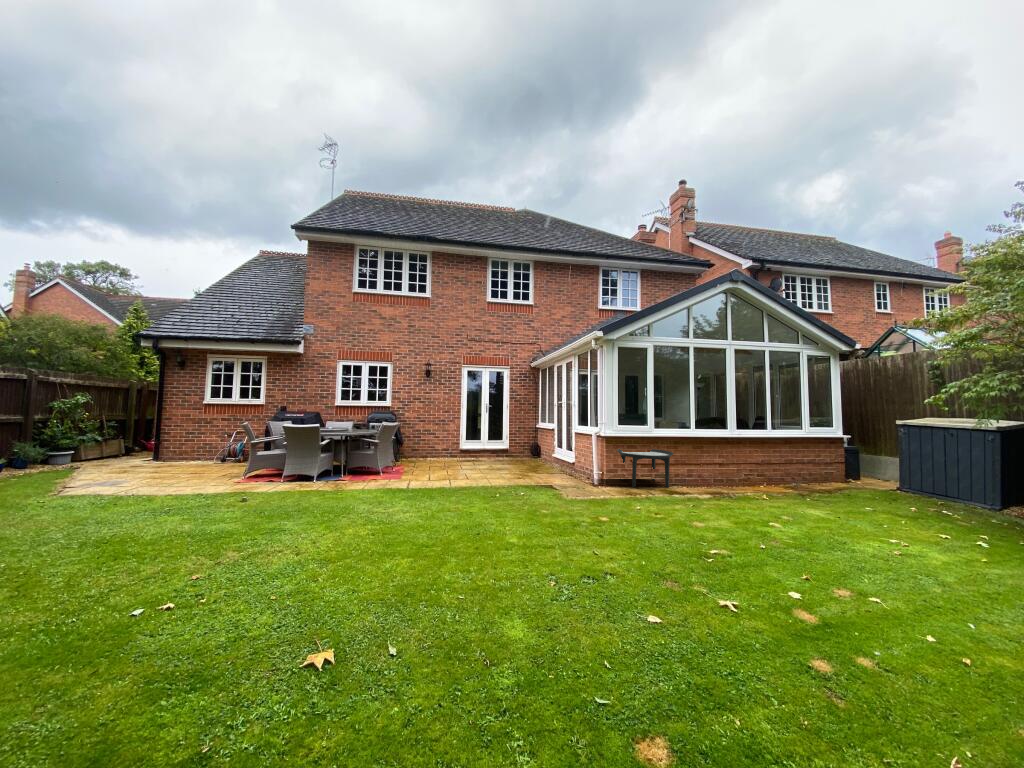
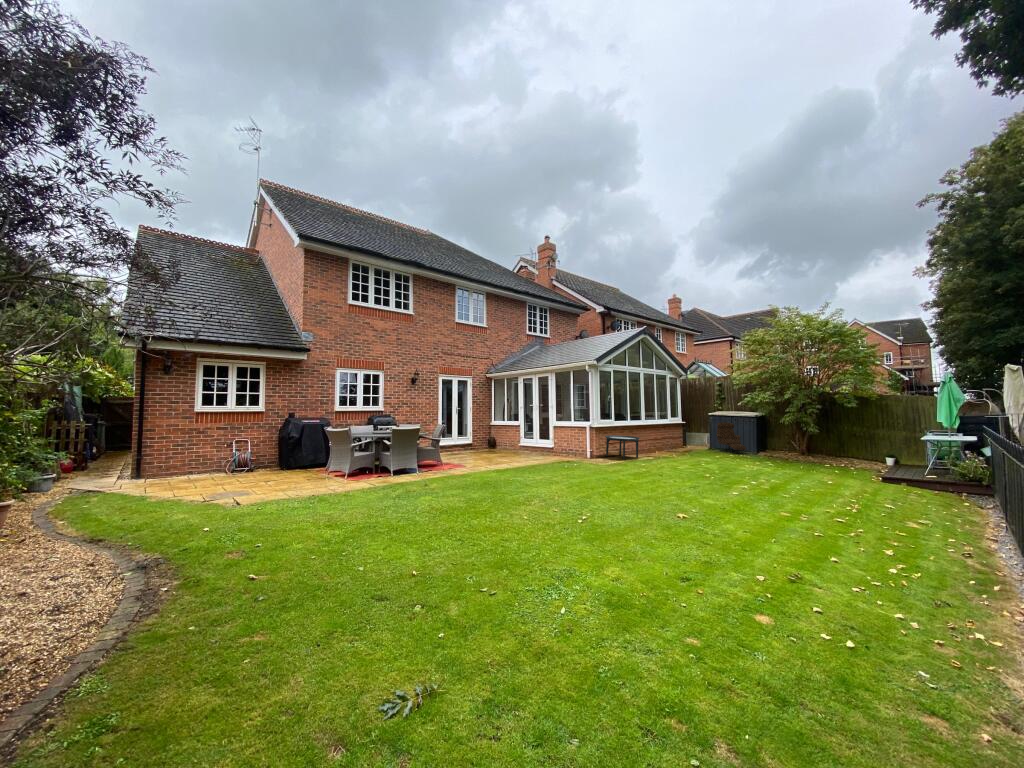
lounge chair: none [896,438,957,504] -> present [716,422,746,453]

